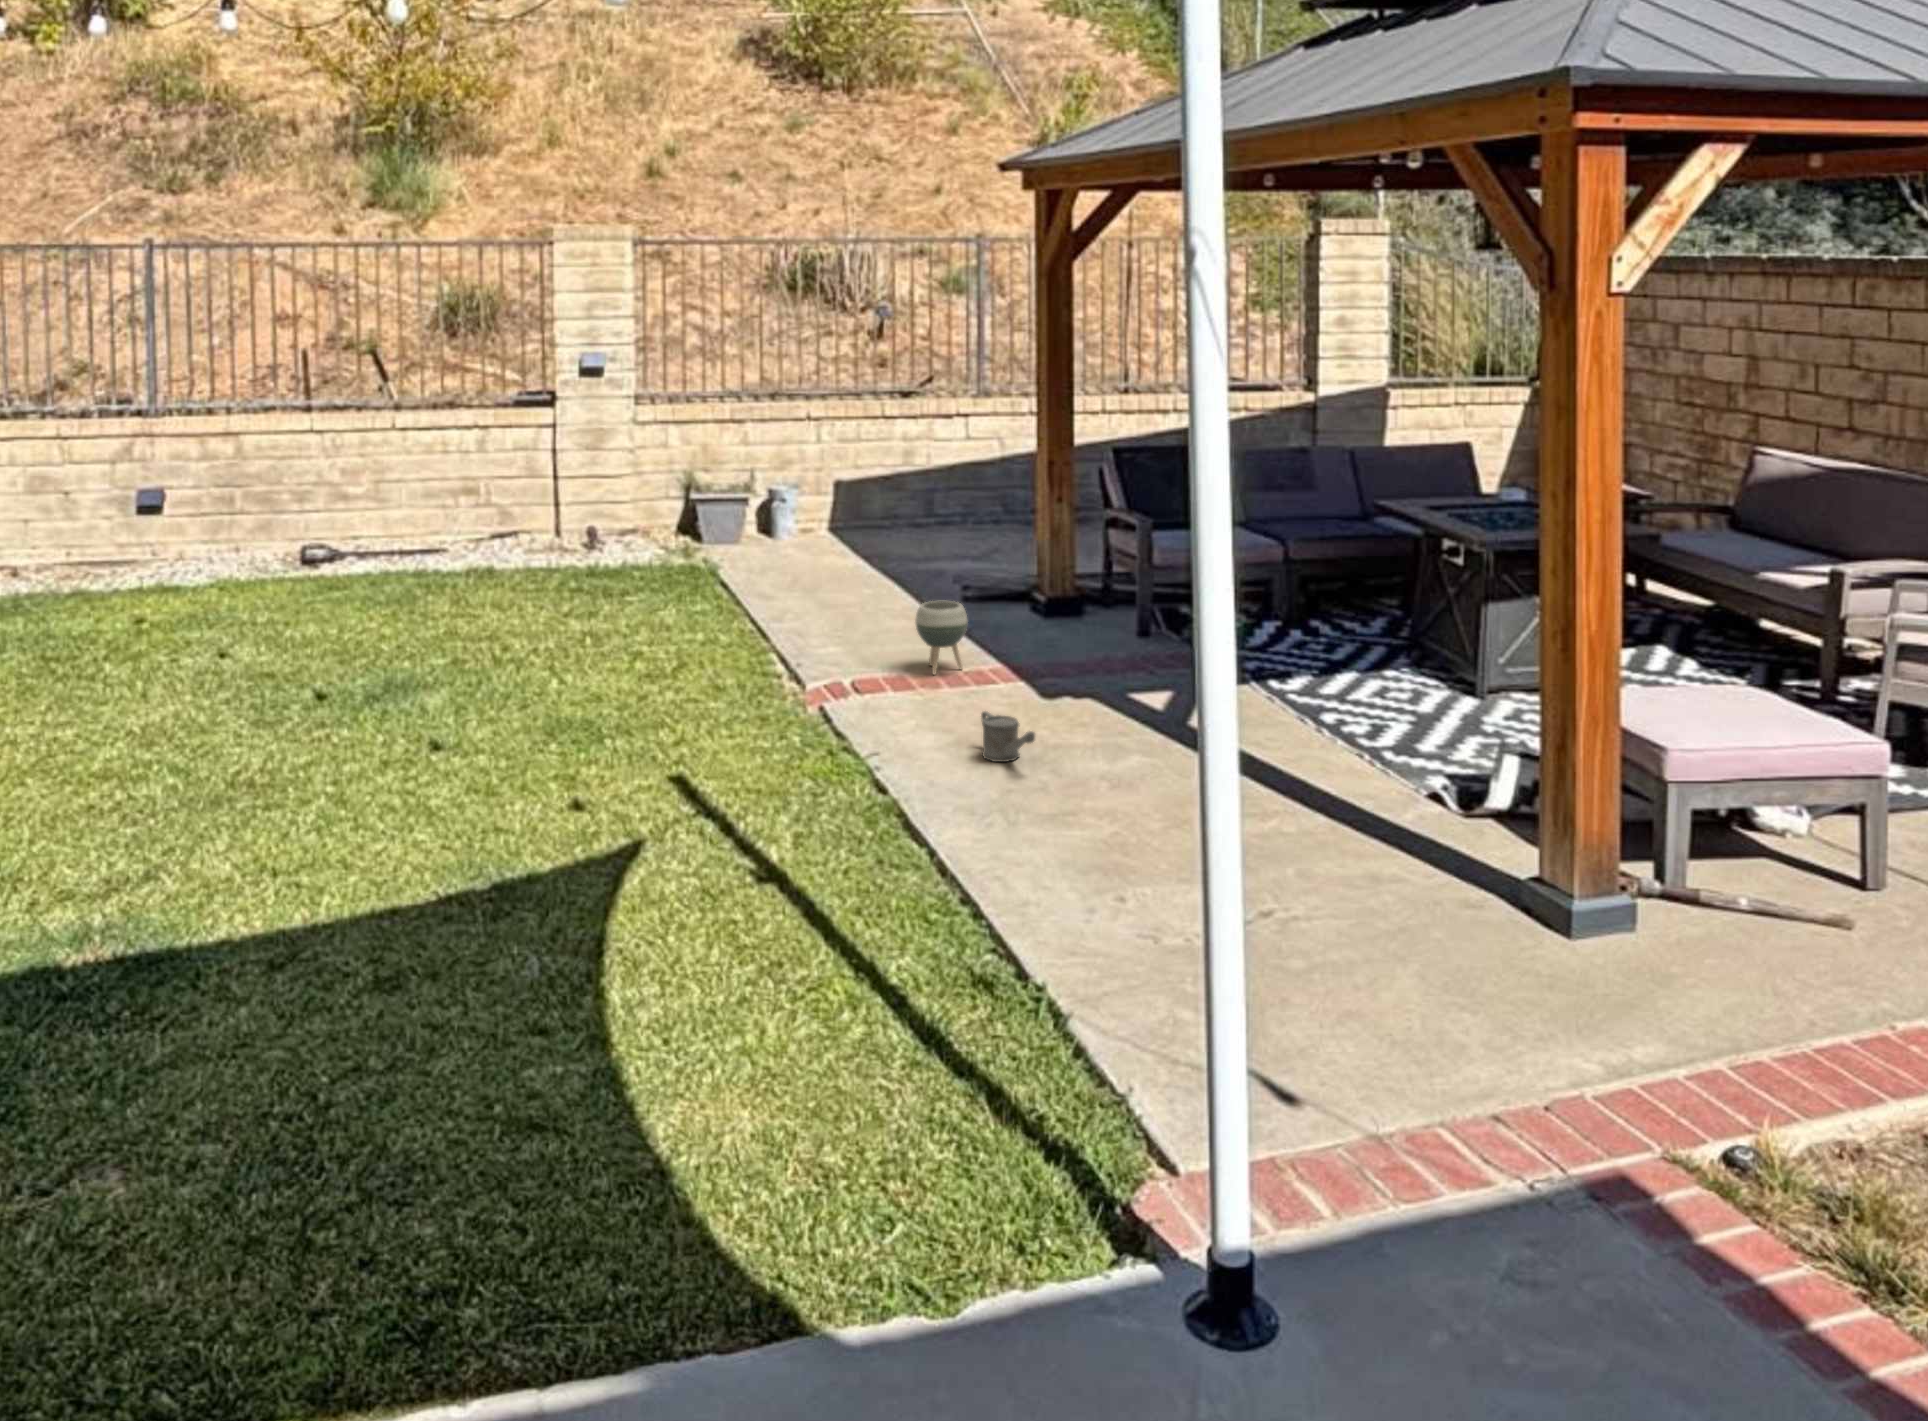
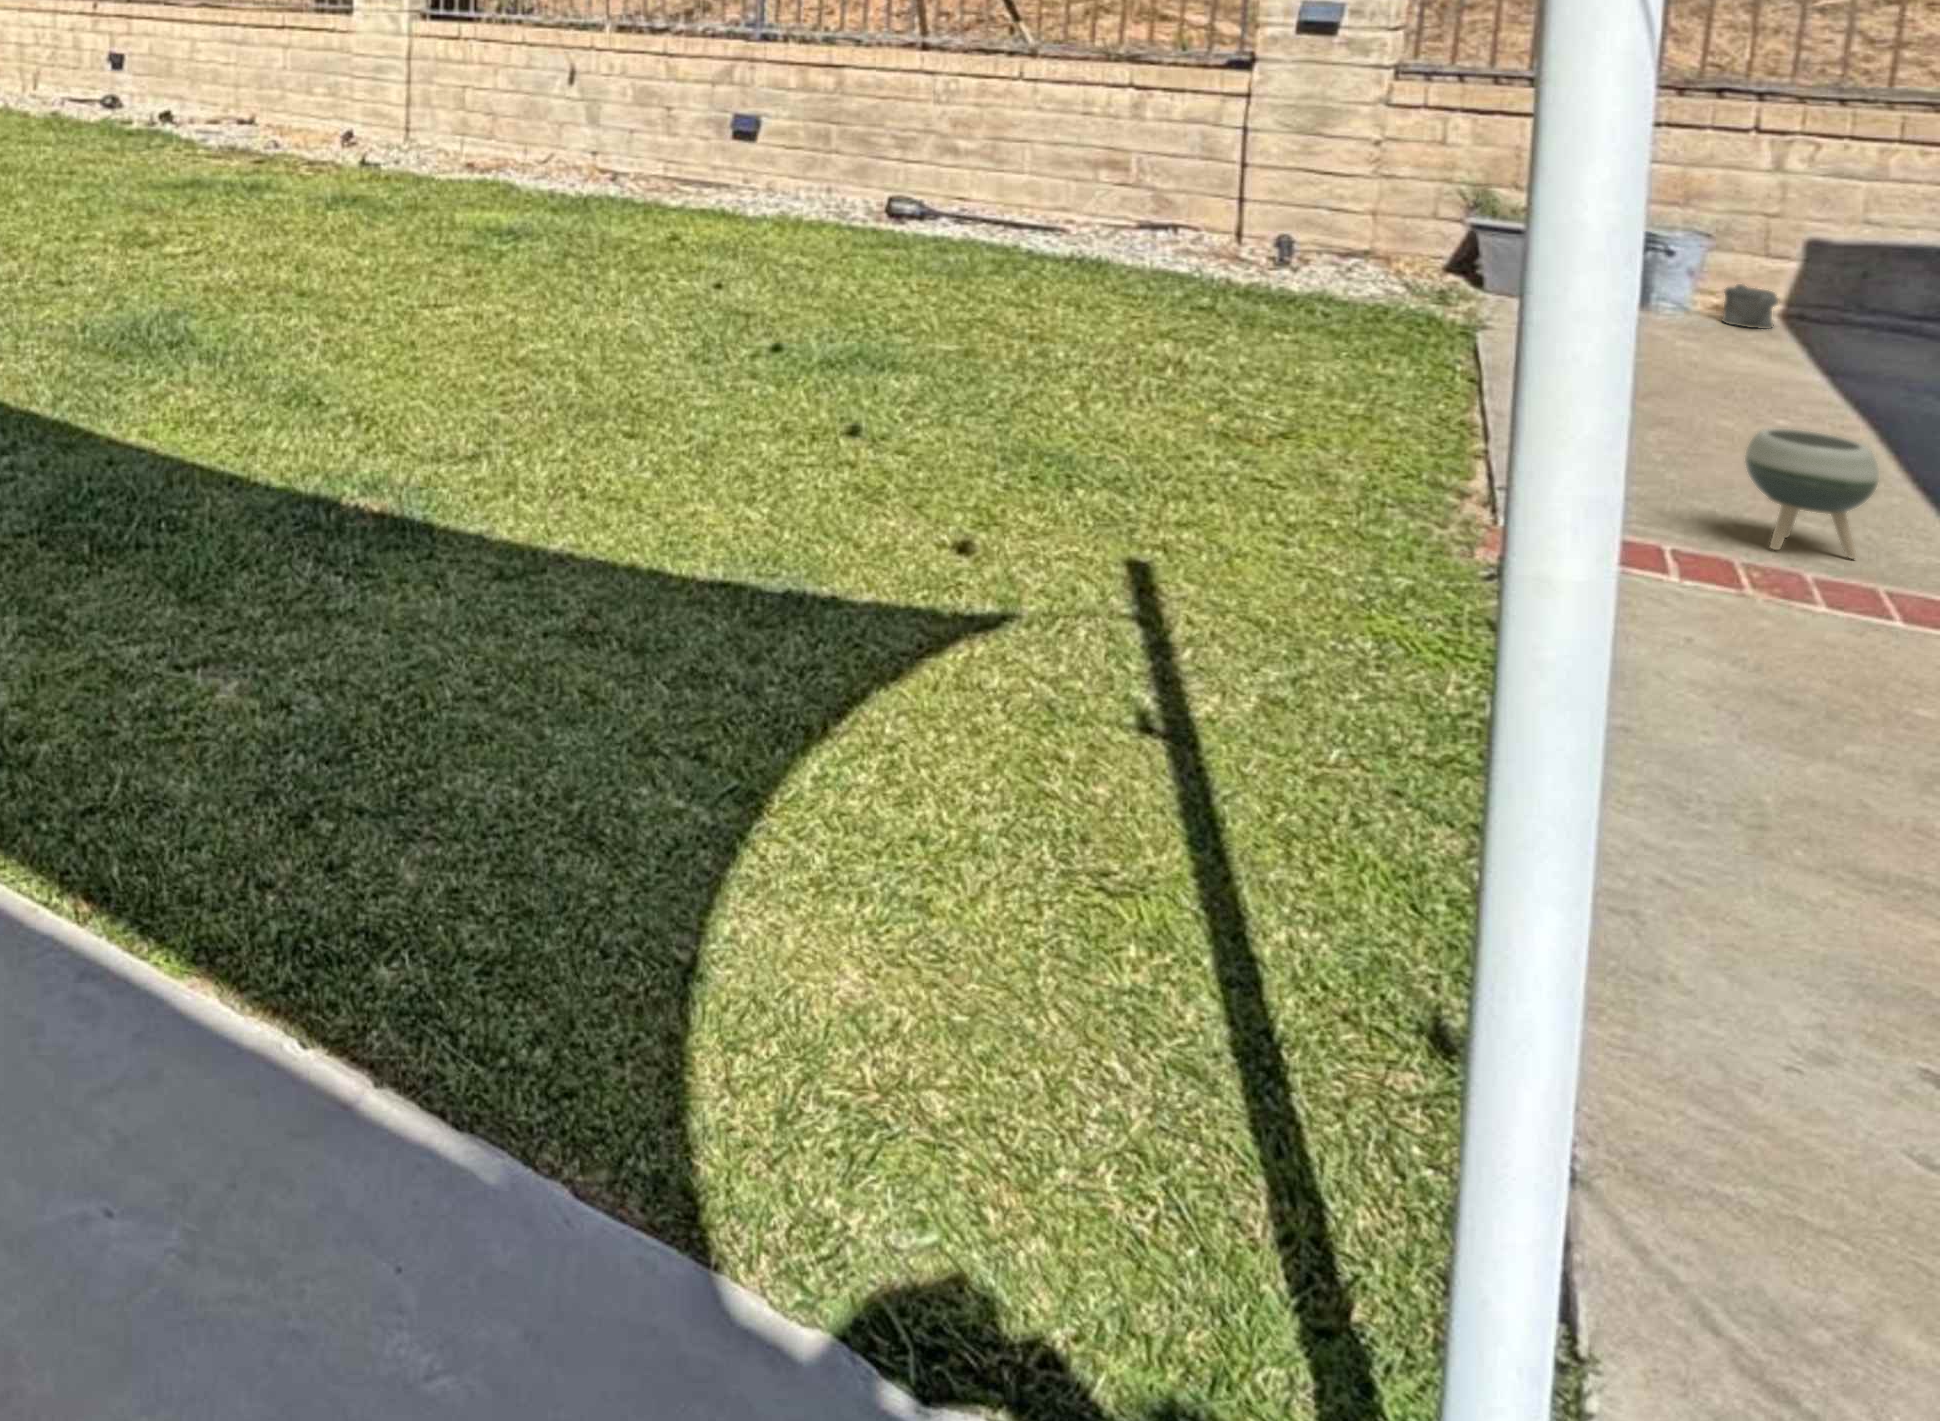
watering can: present [981,711,1035,762] -> present [1722,284,1778,329]

